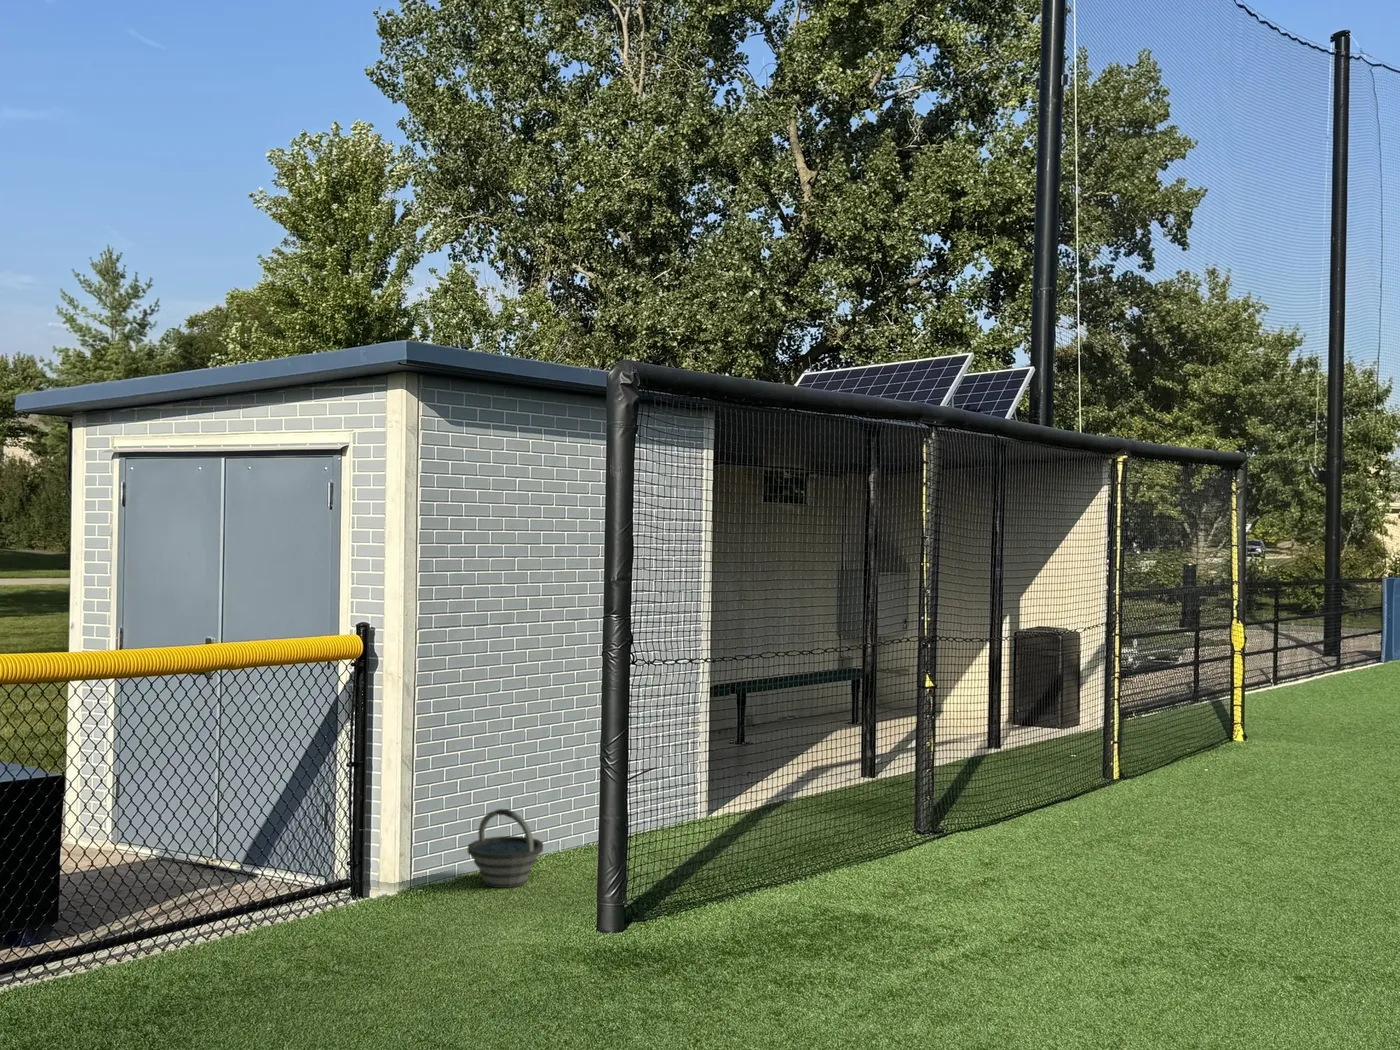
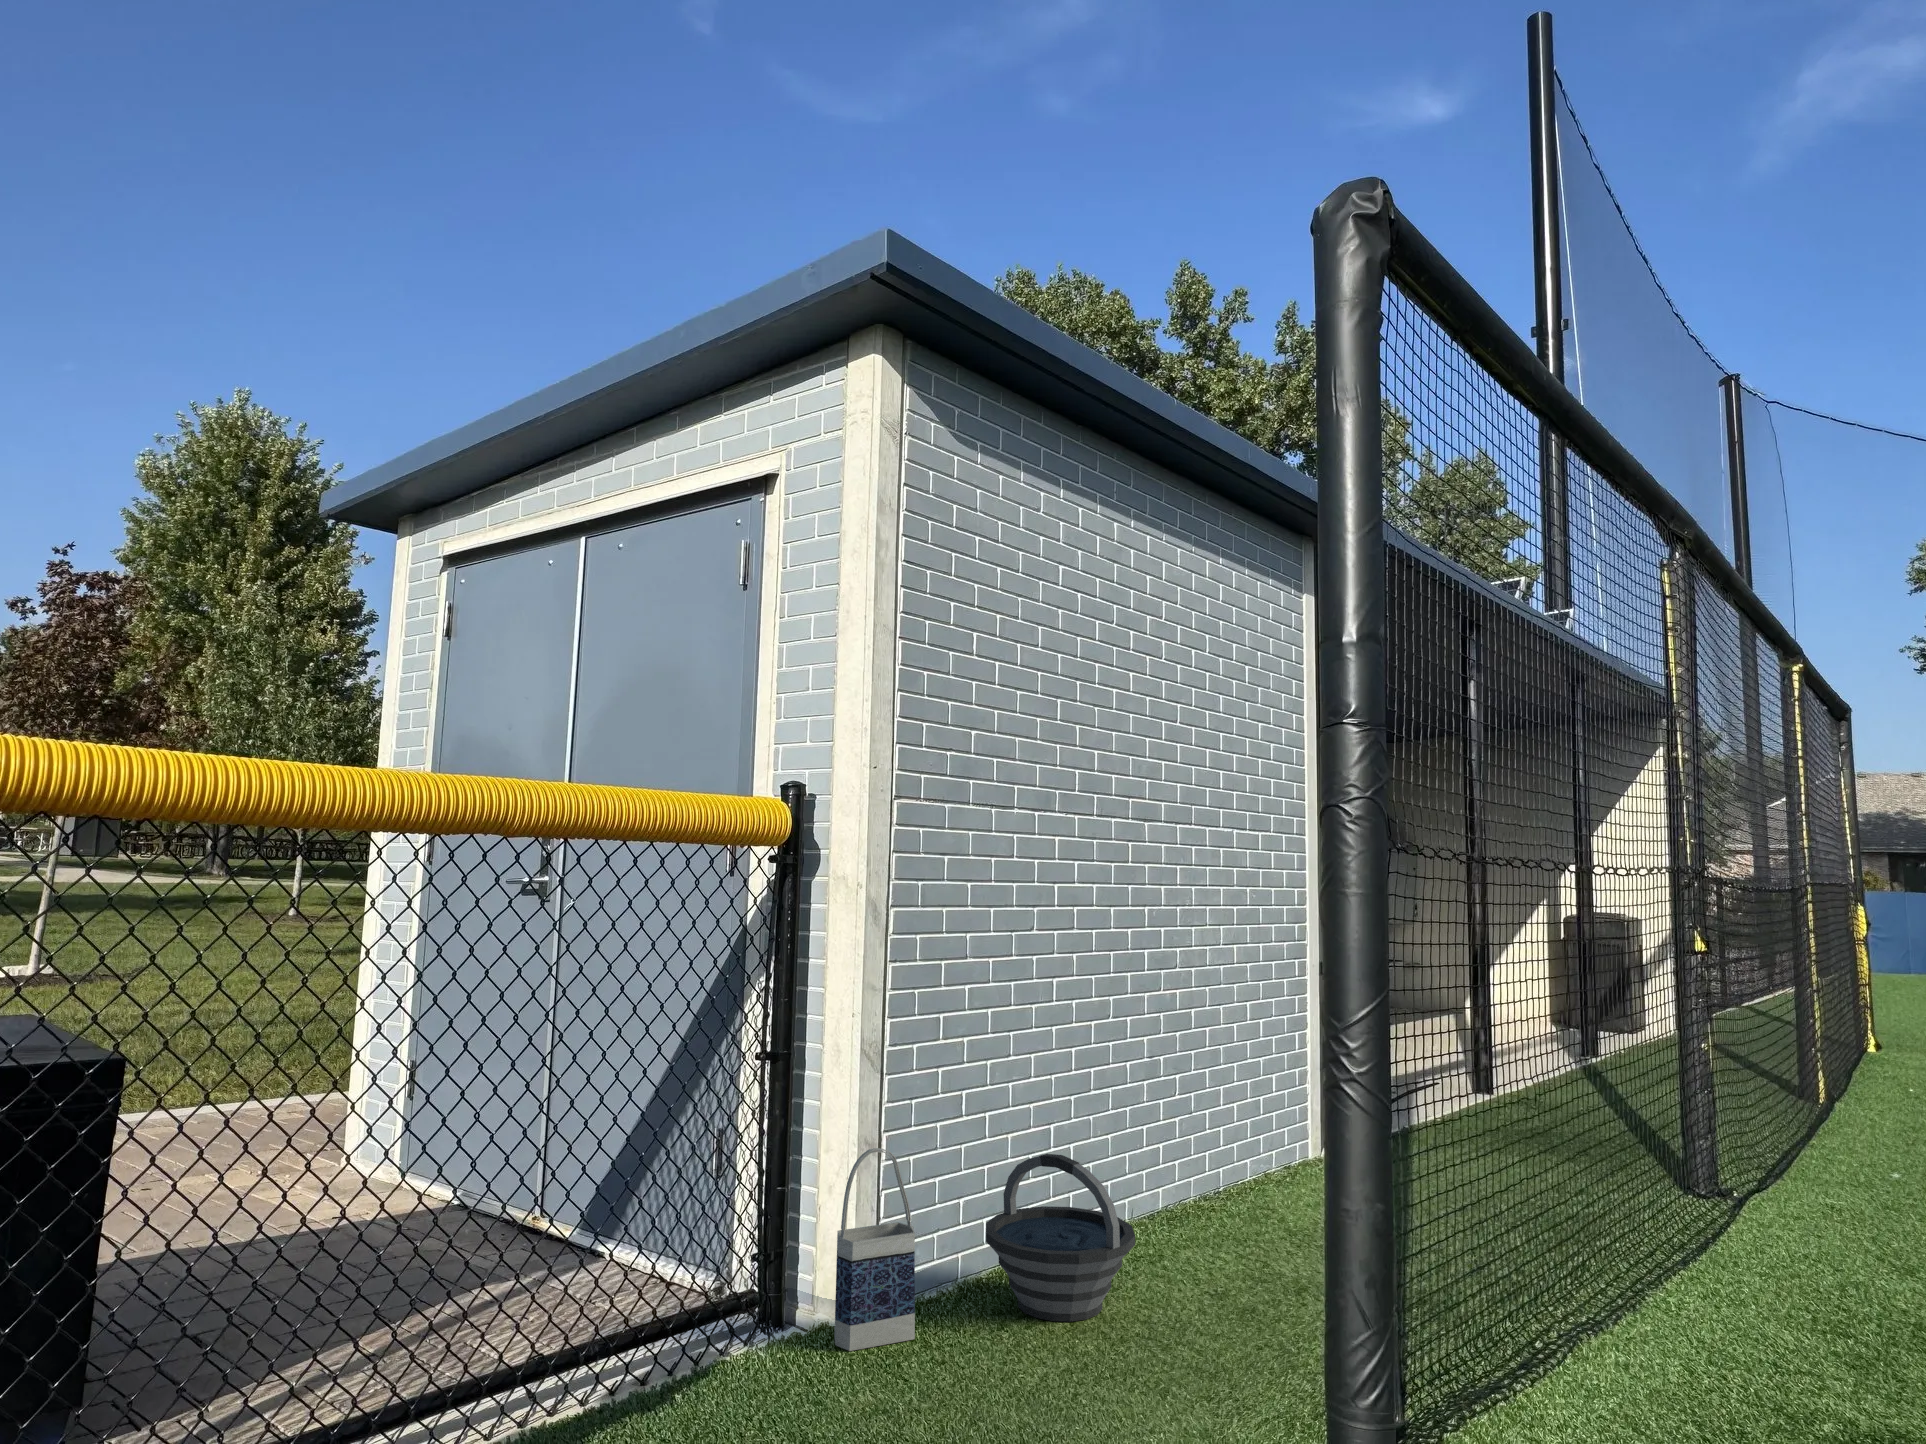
bag: none [390,808,430,902] -> present [834,1148,915,1351]

